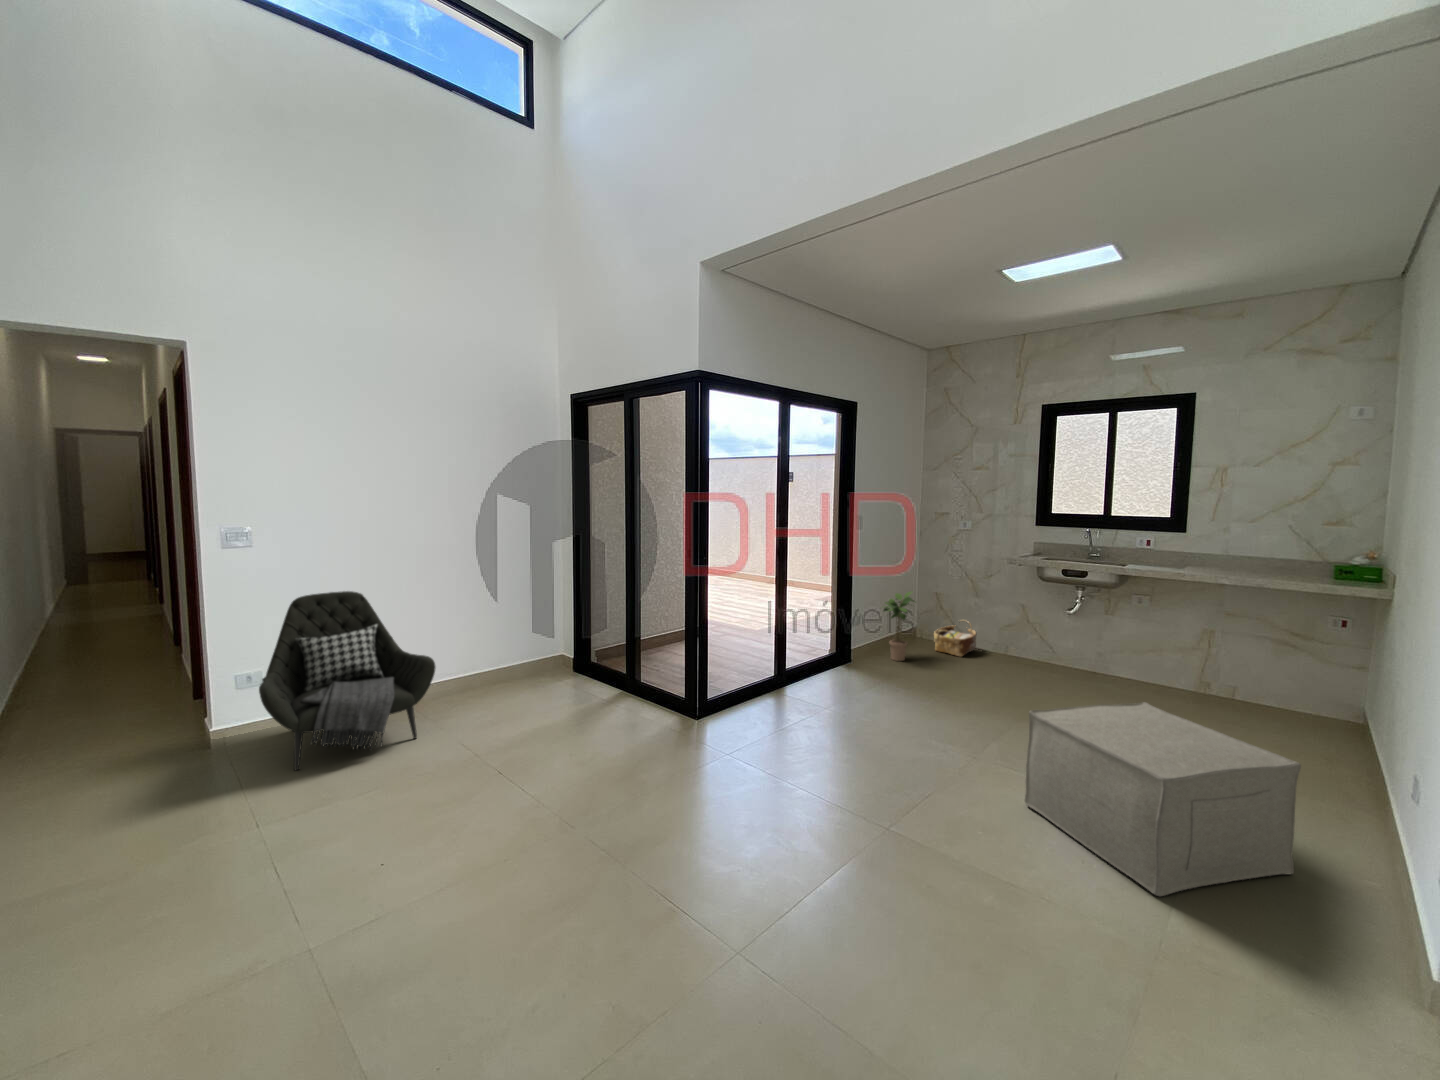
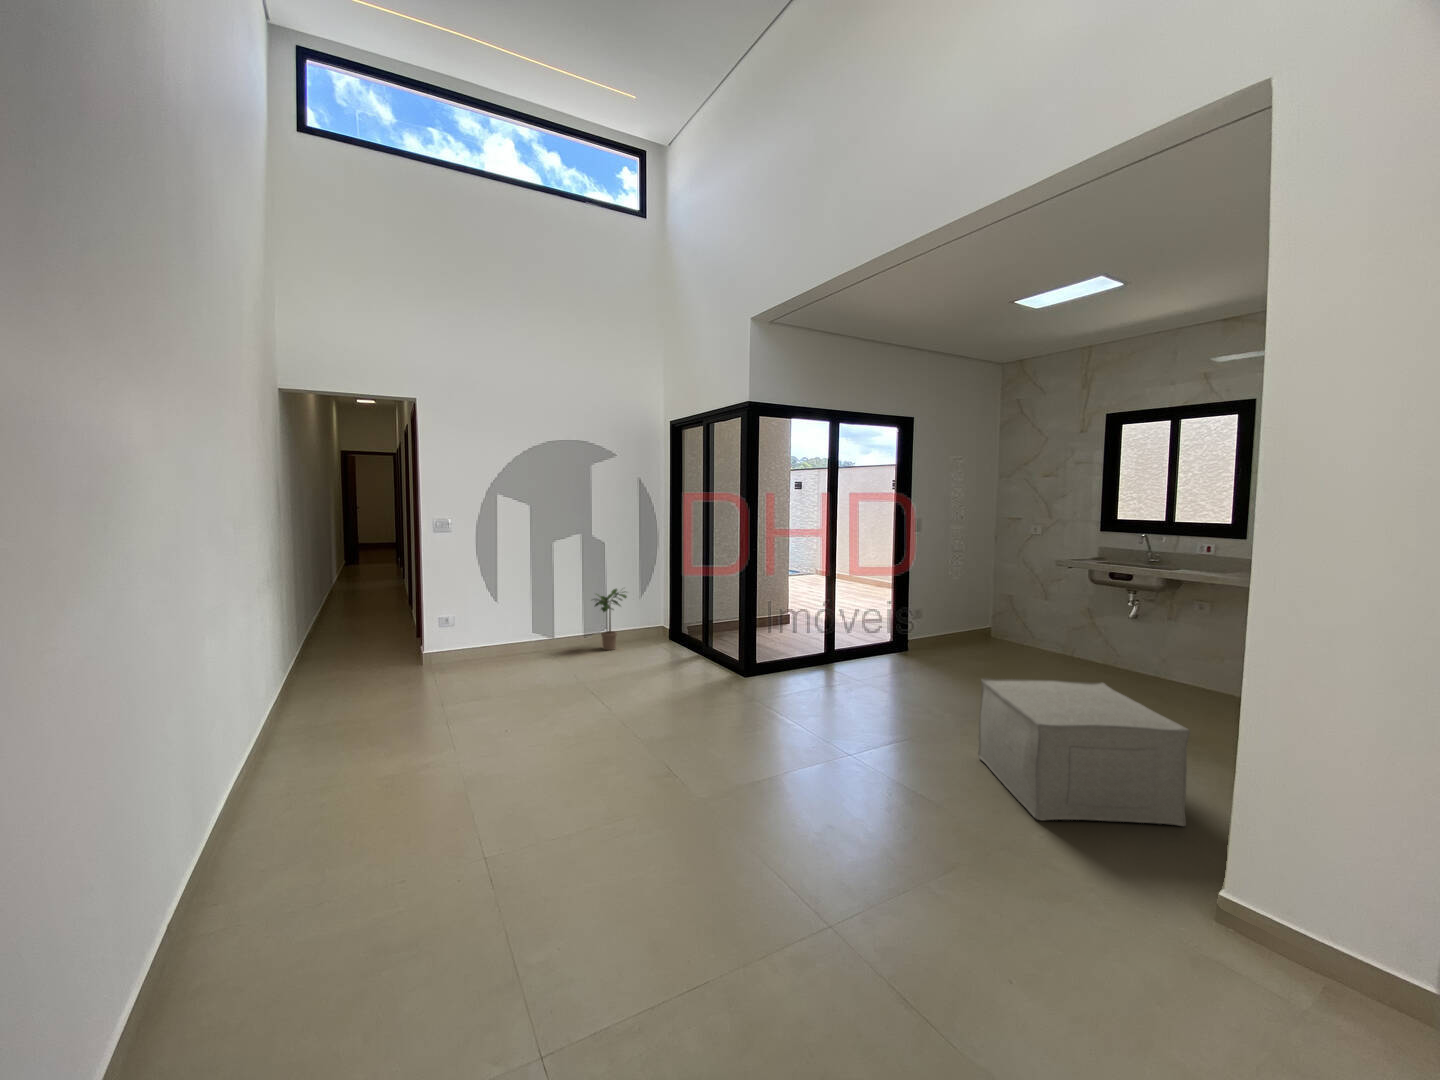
armchair: present [259,591,436,771] -> none [449,568,558,683]
potted plant: present [884,592,914,661] -> present [595,589,627,650]
woven basket: present [934,620,976,657] -> none [996,621,1041,655]

